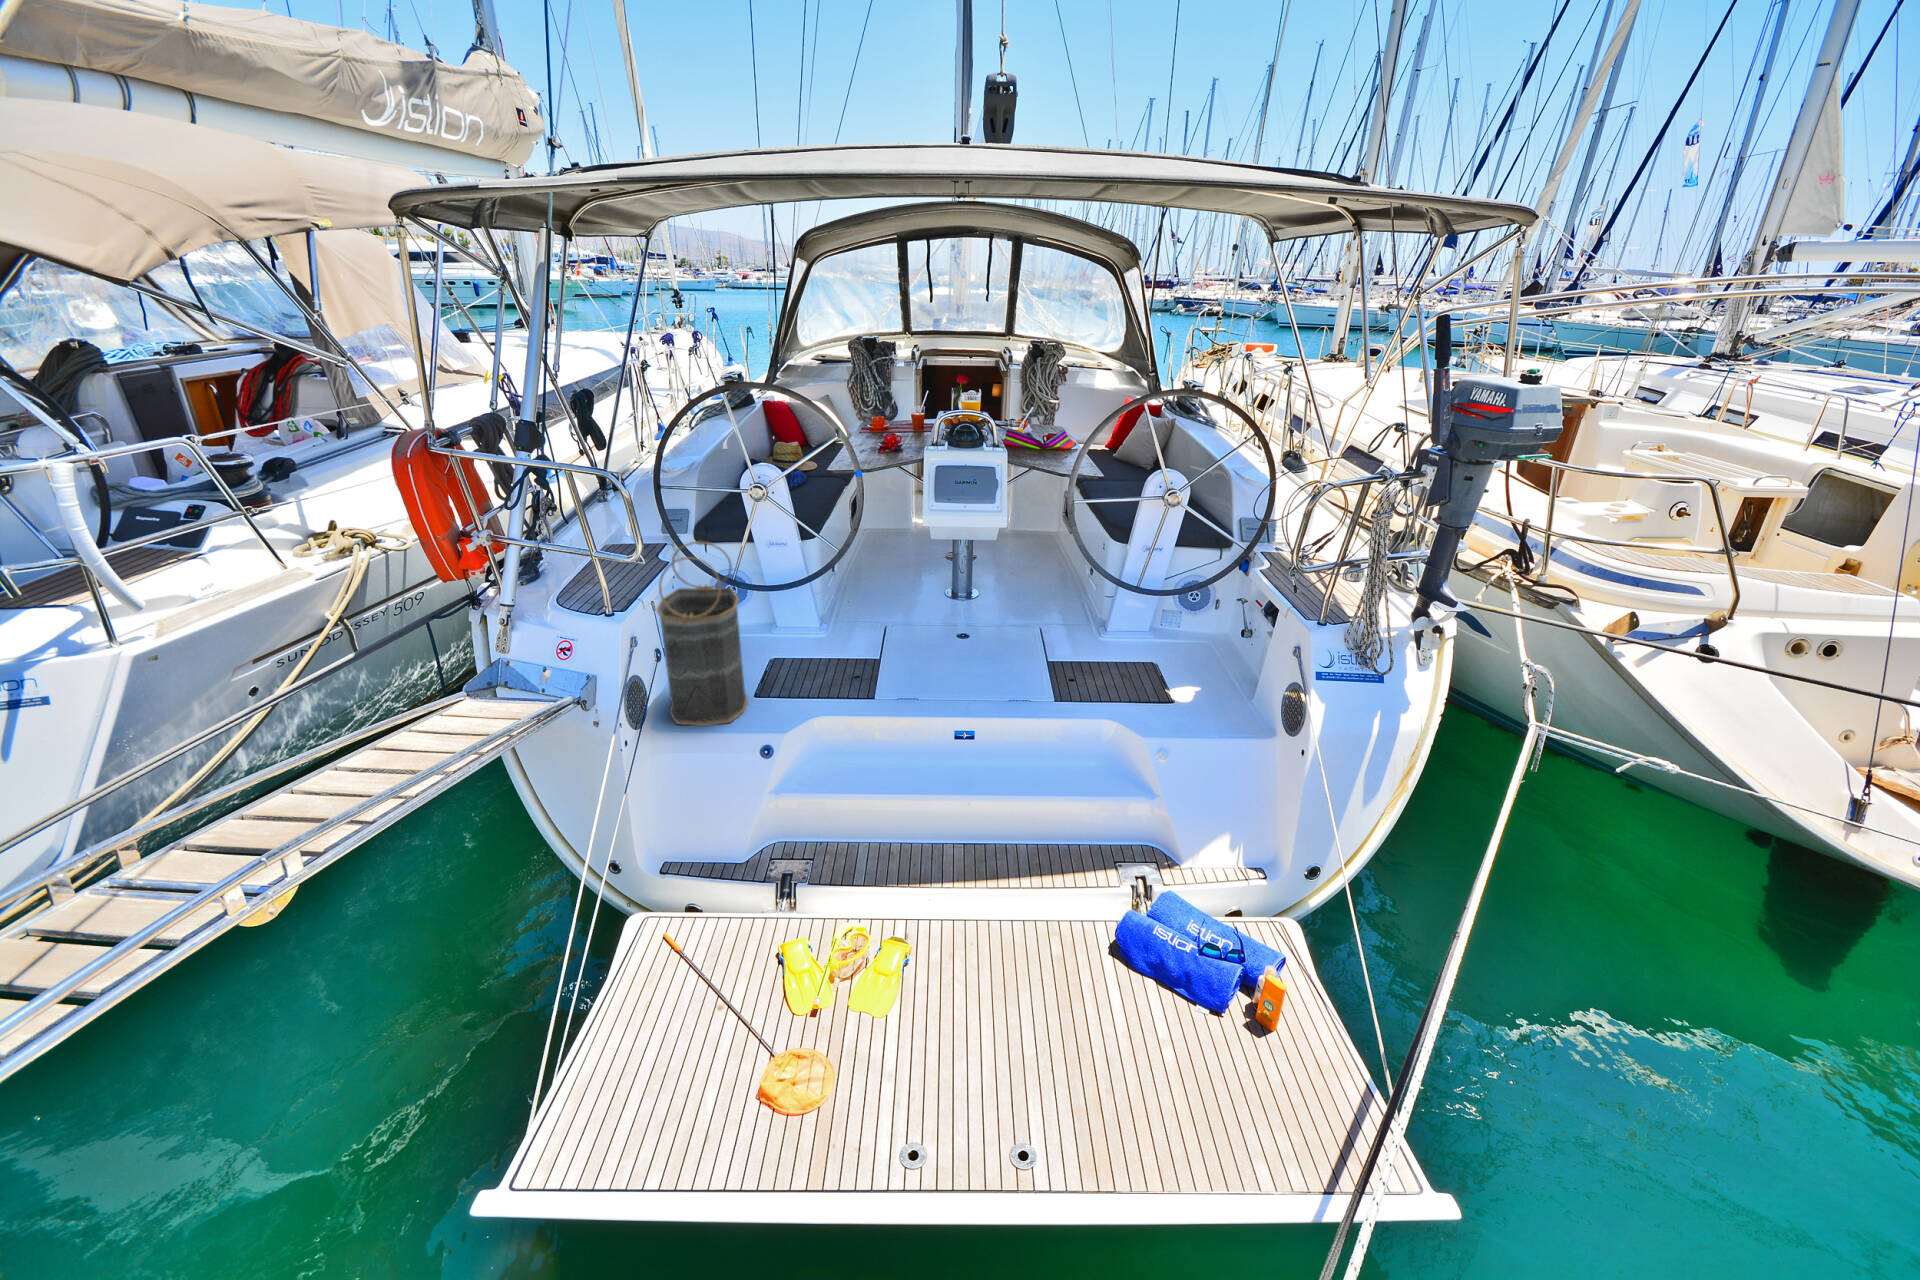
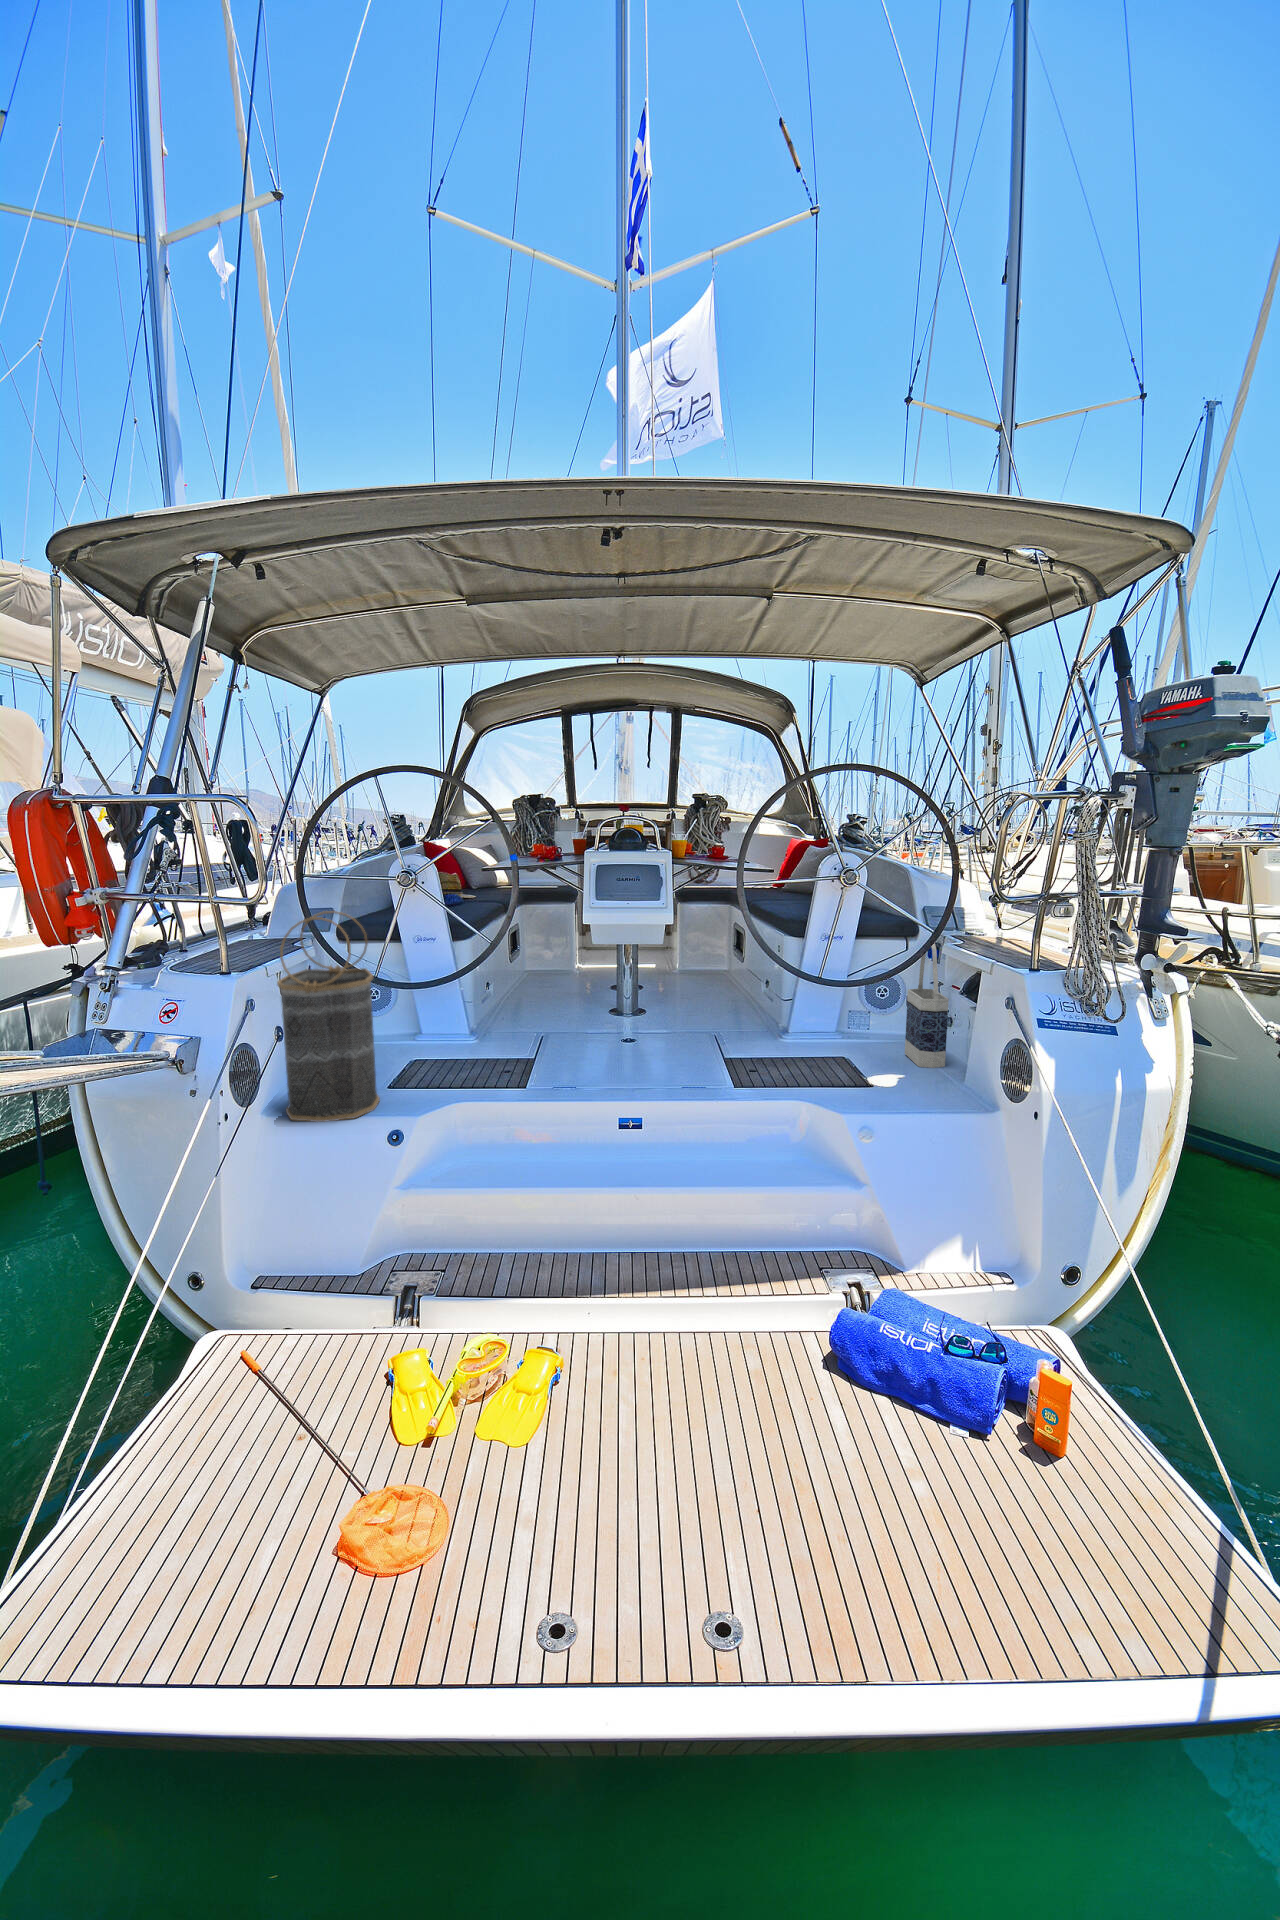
bag: none [1209,556,1251,671] -> present [905,943,949,1068]

